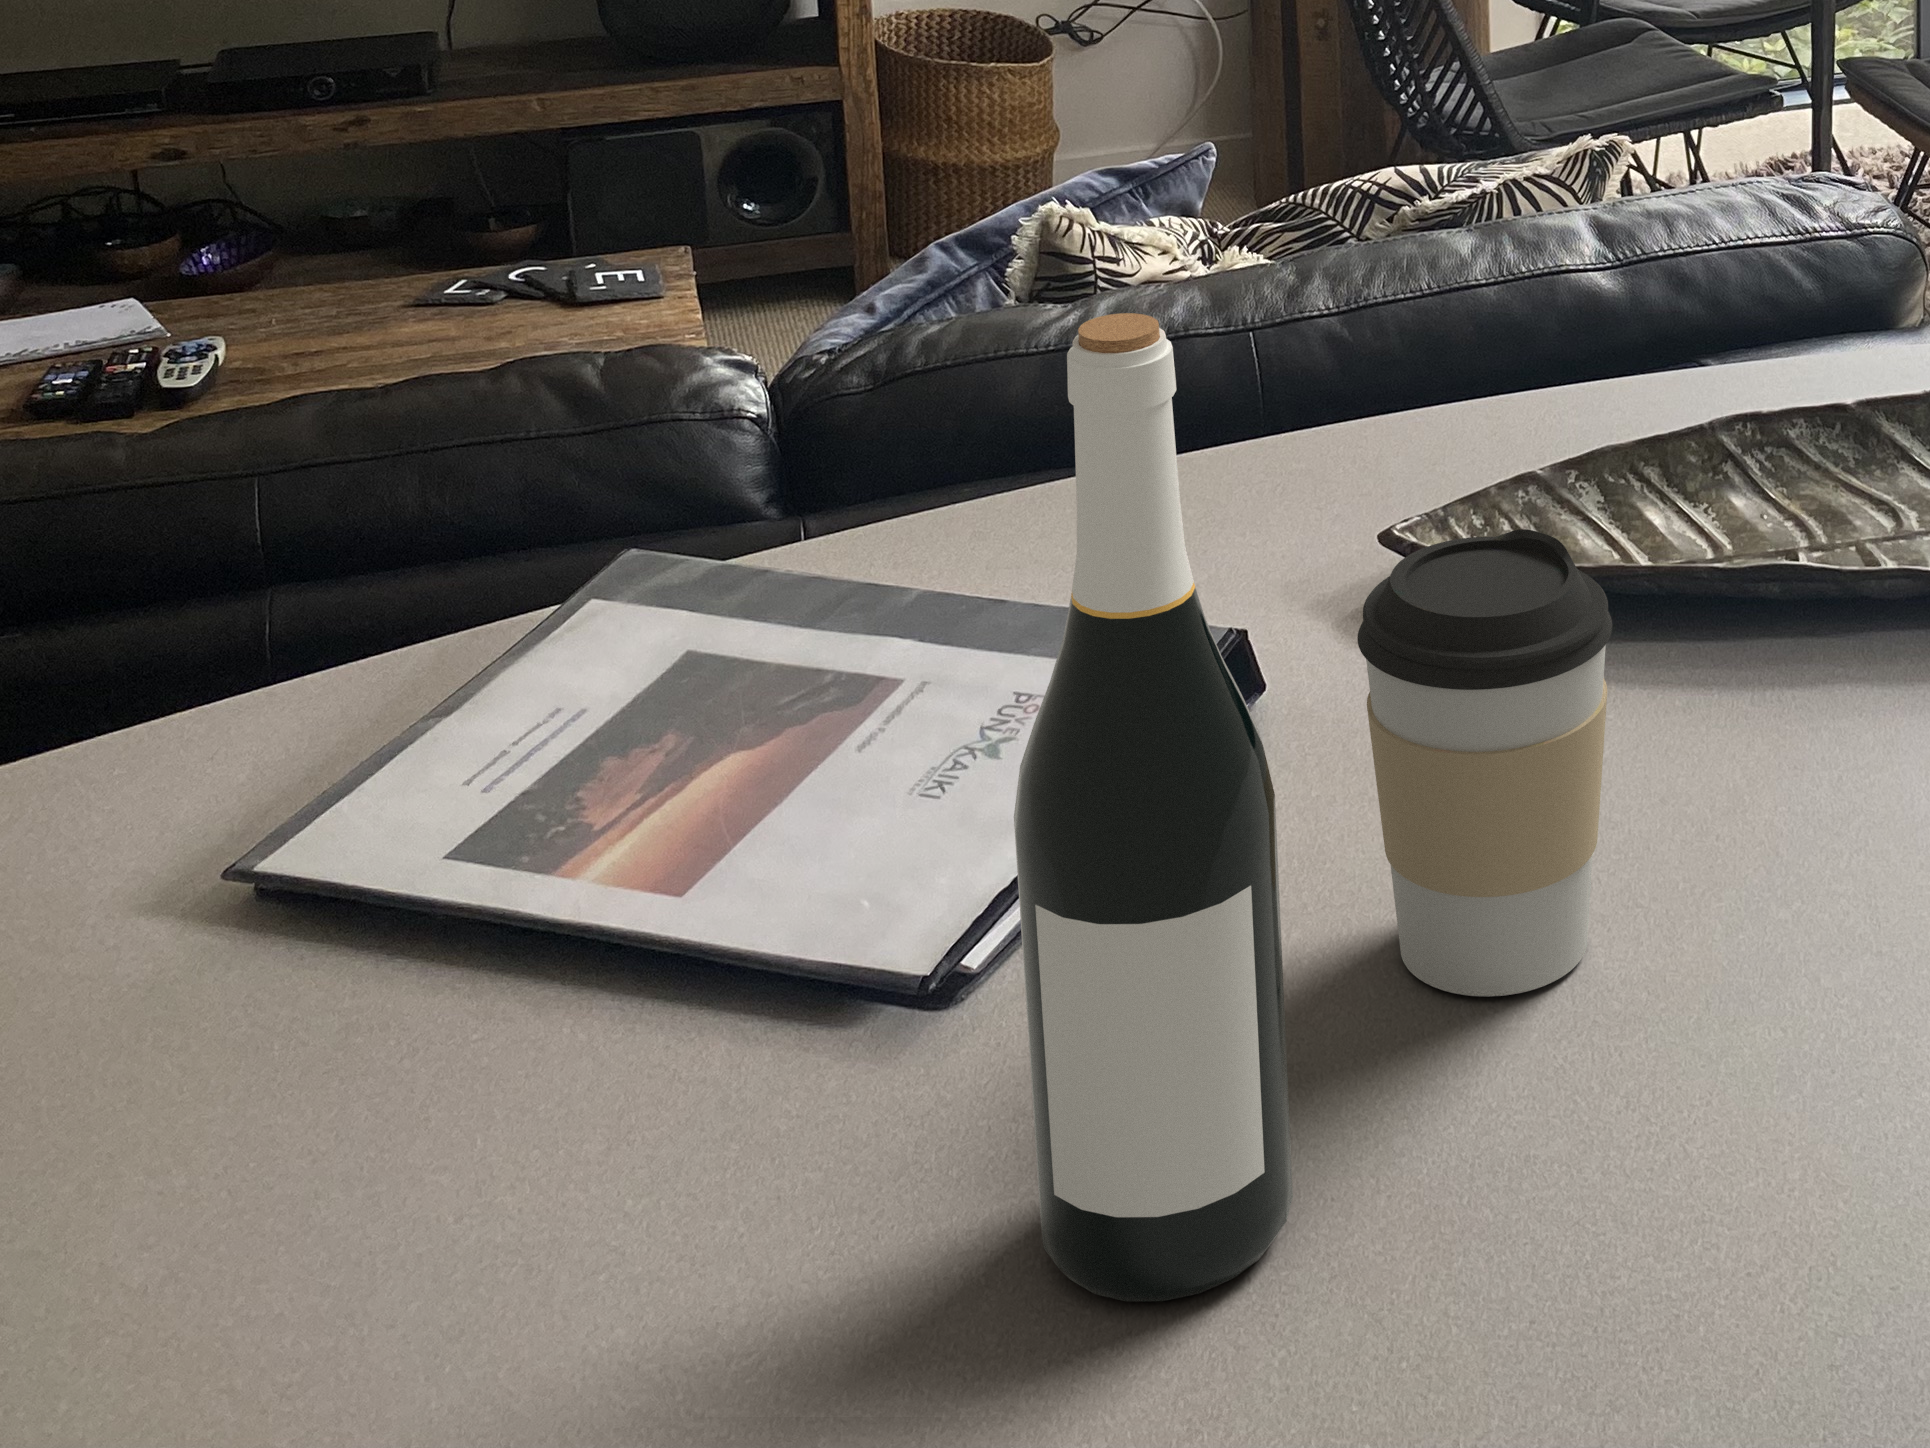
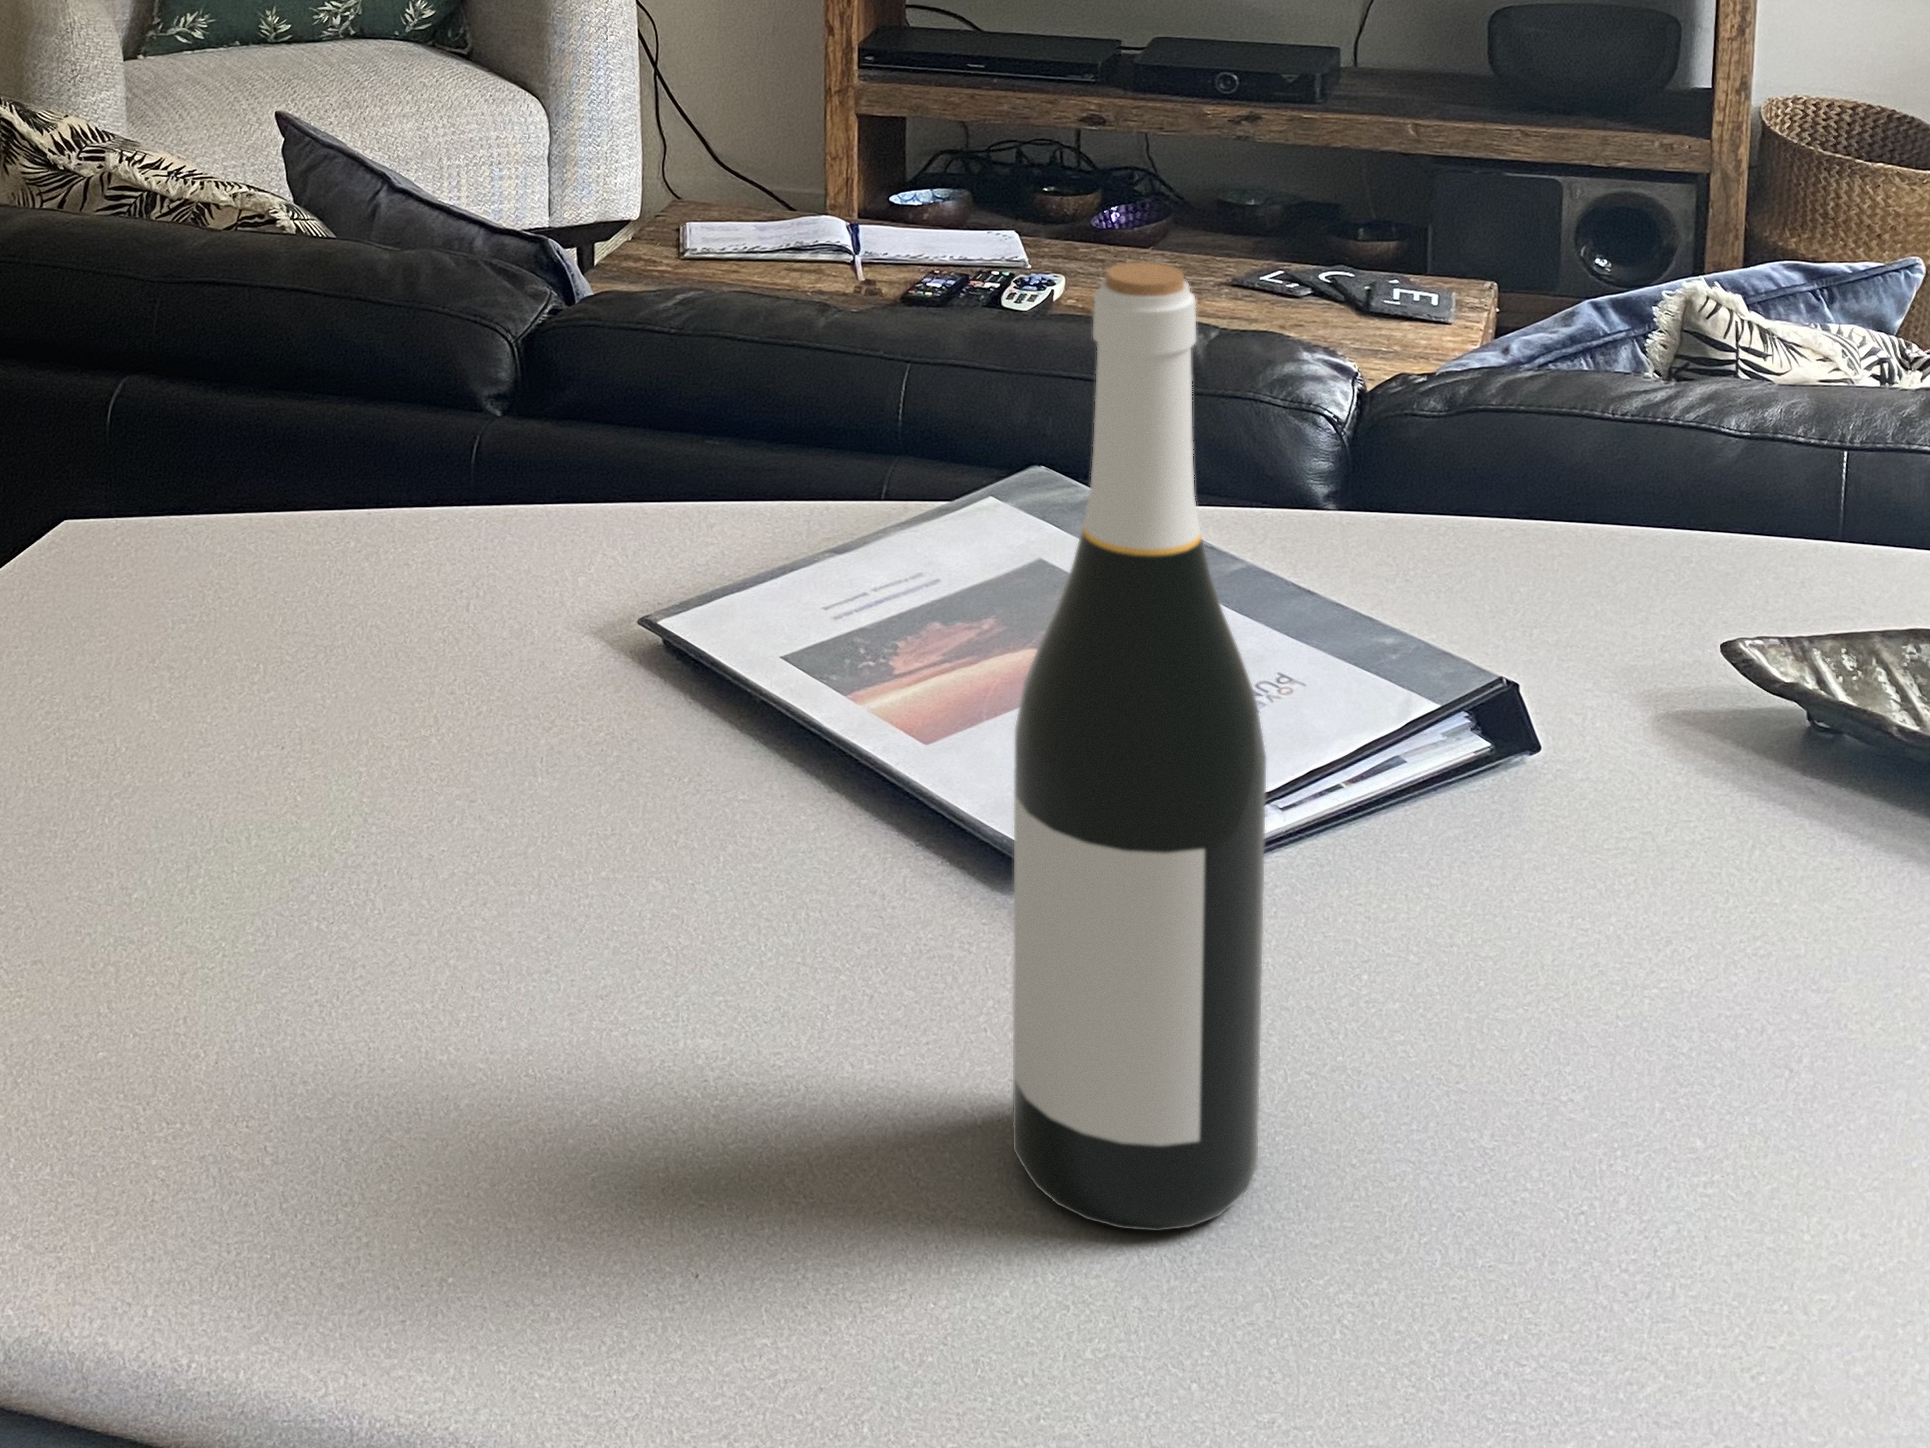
coffee cup: present [1357,529,1612,996] -> none [1481,617,1775,1121]

